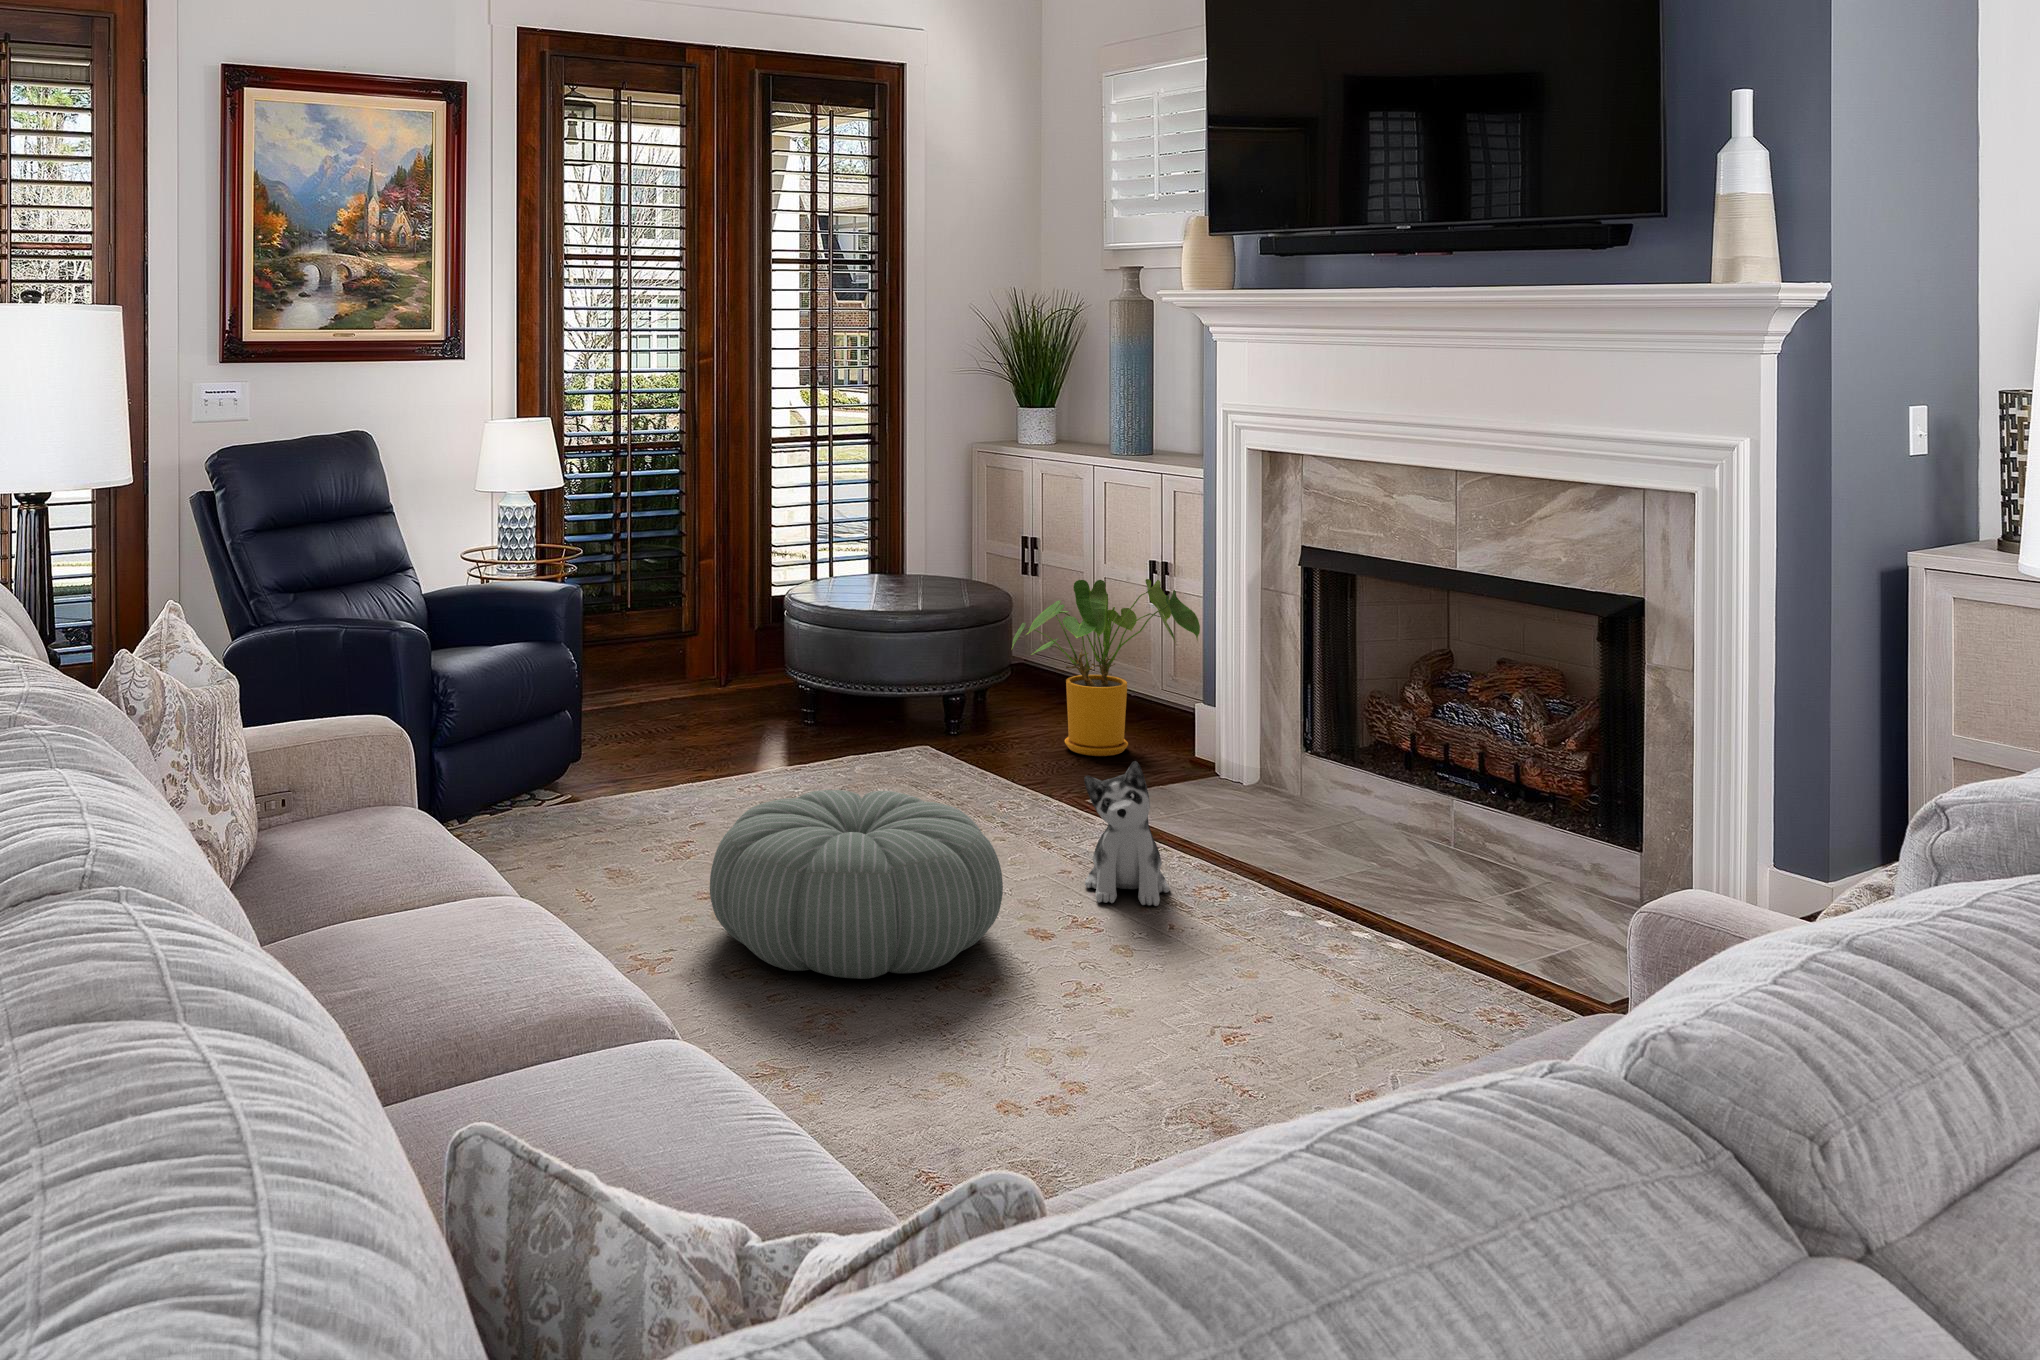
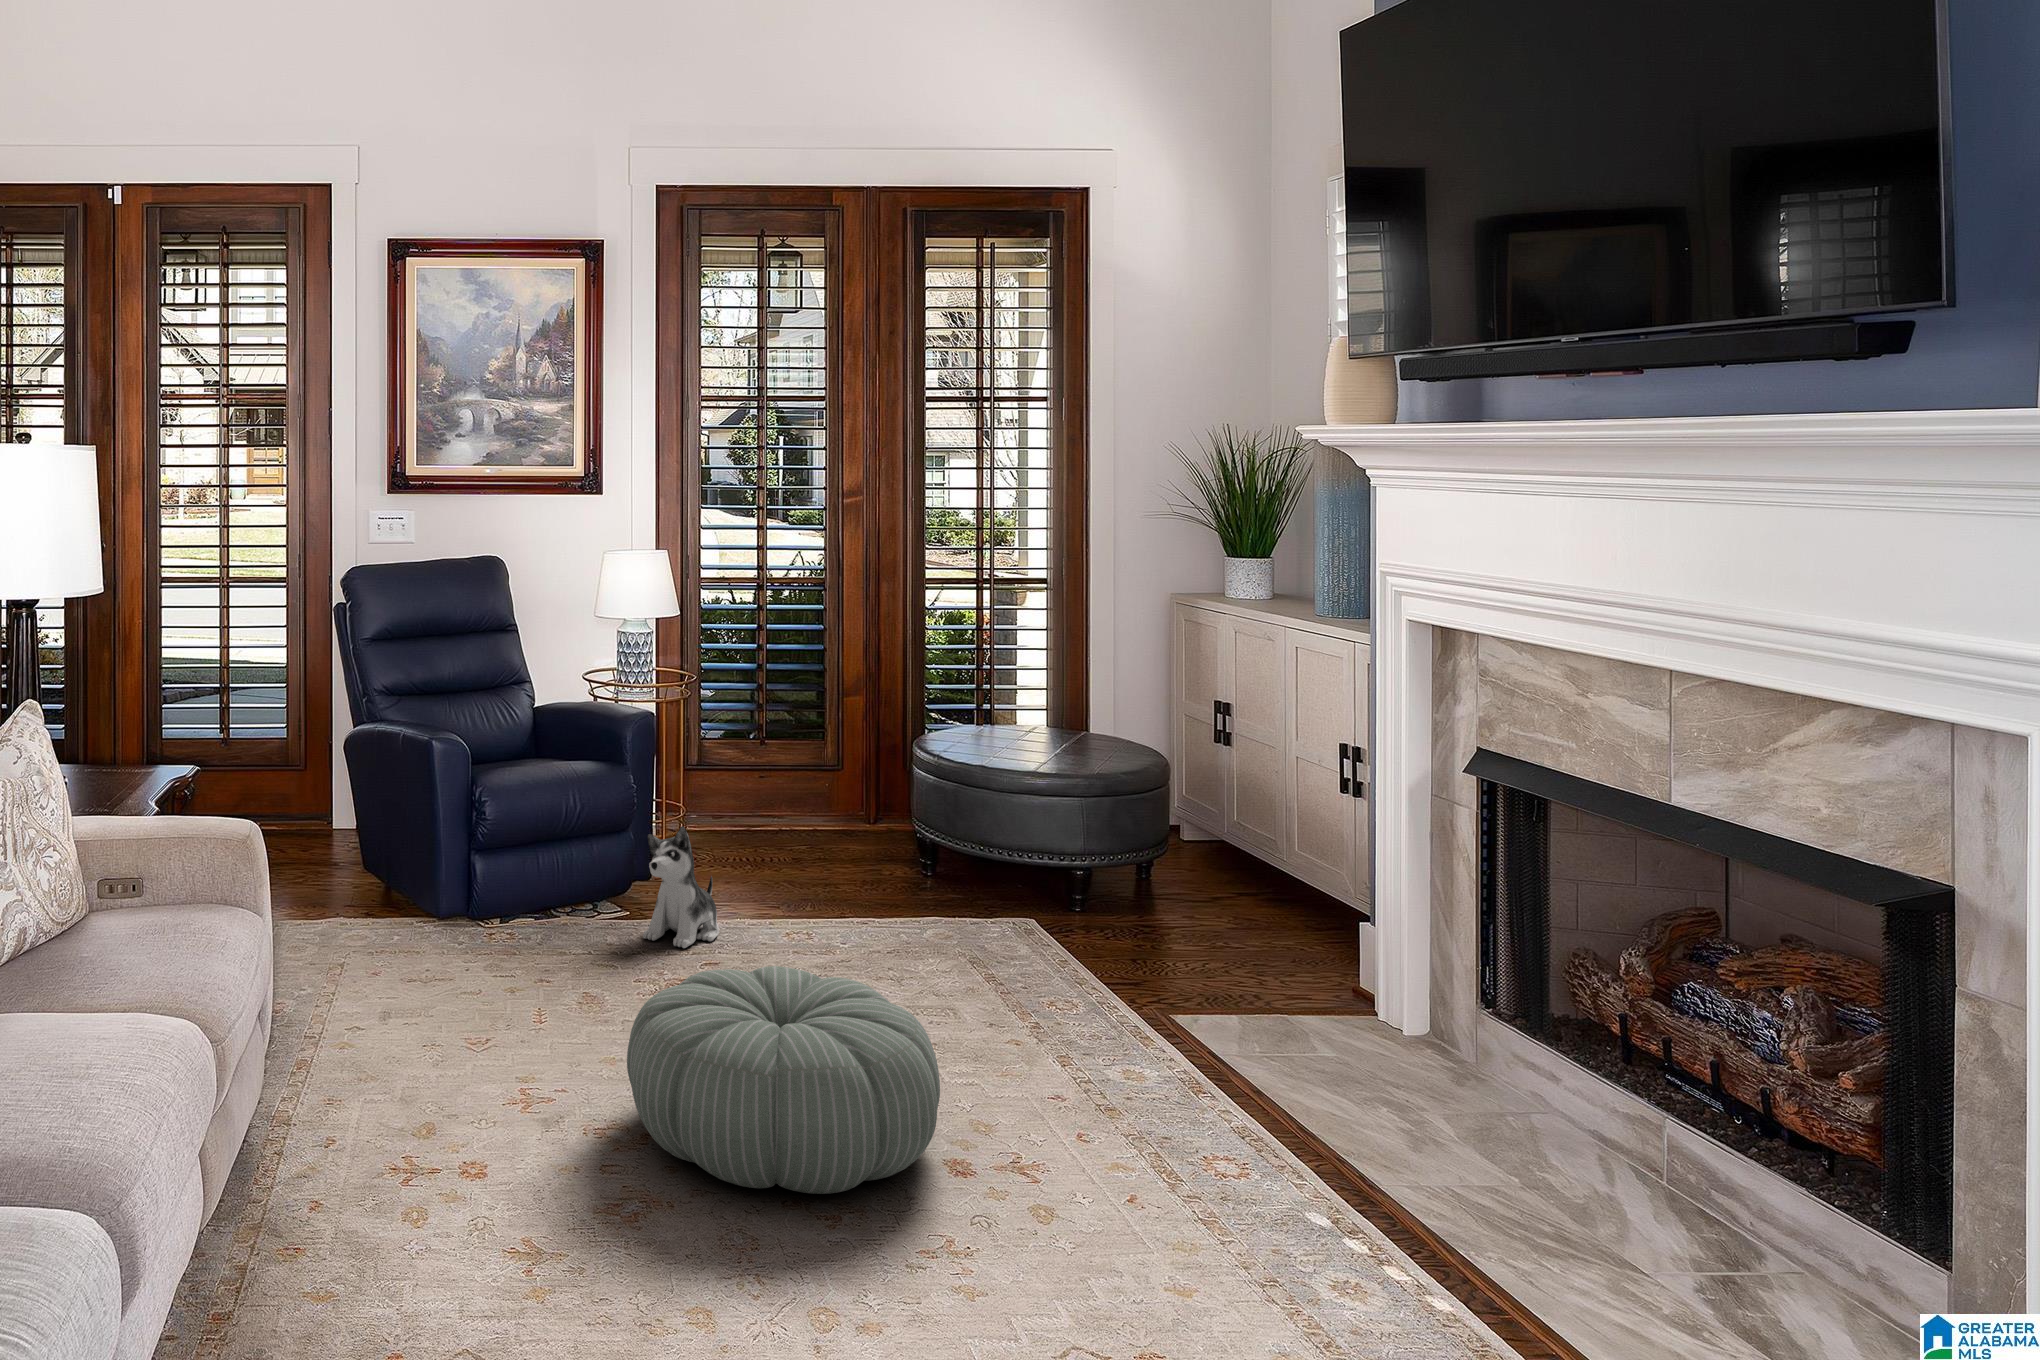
house plant: present [1012,579,1200,756] -> none [1134,761,1364,972]
plush toy: present [1084,761,1170,906] -> present [643,826,719,948]

